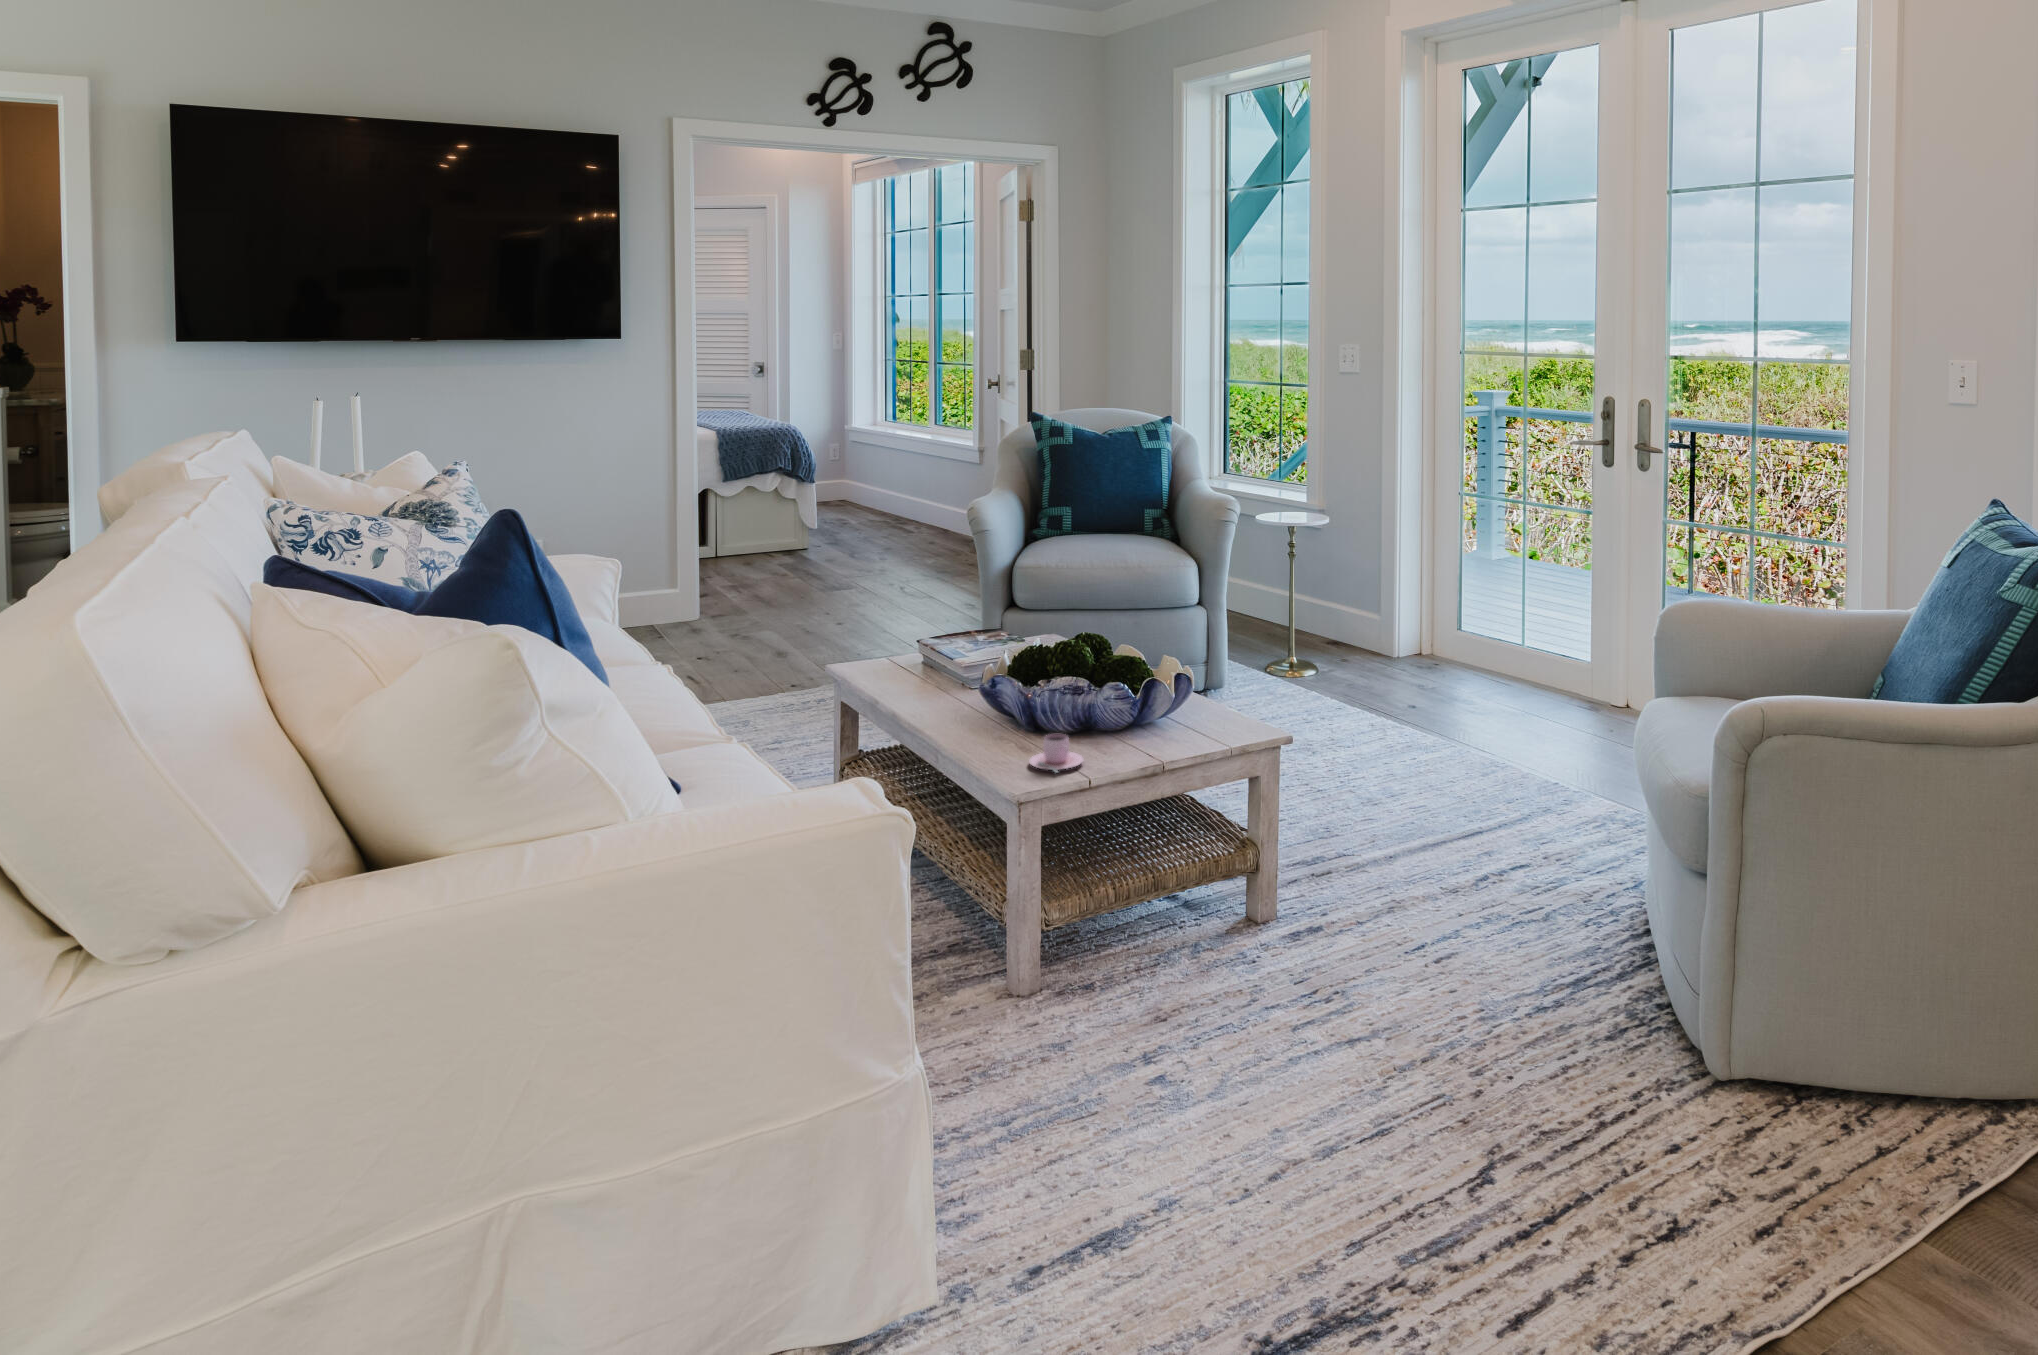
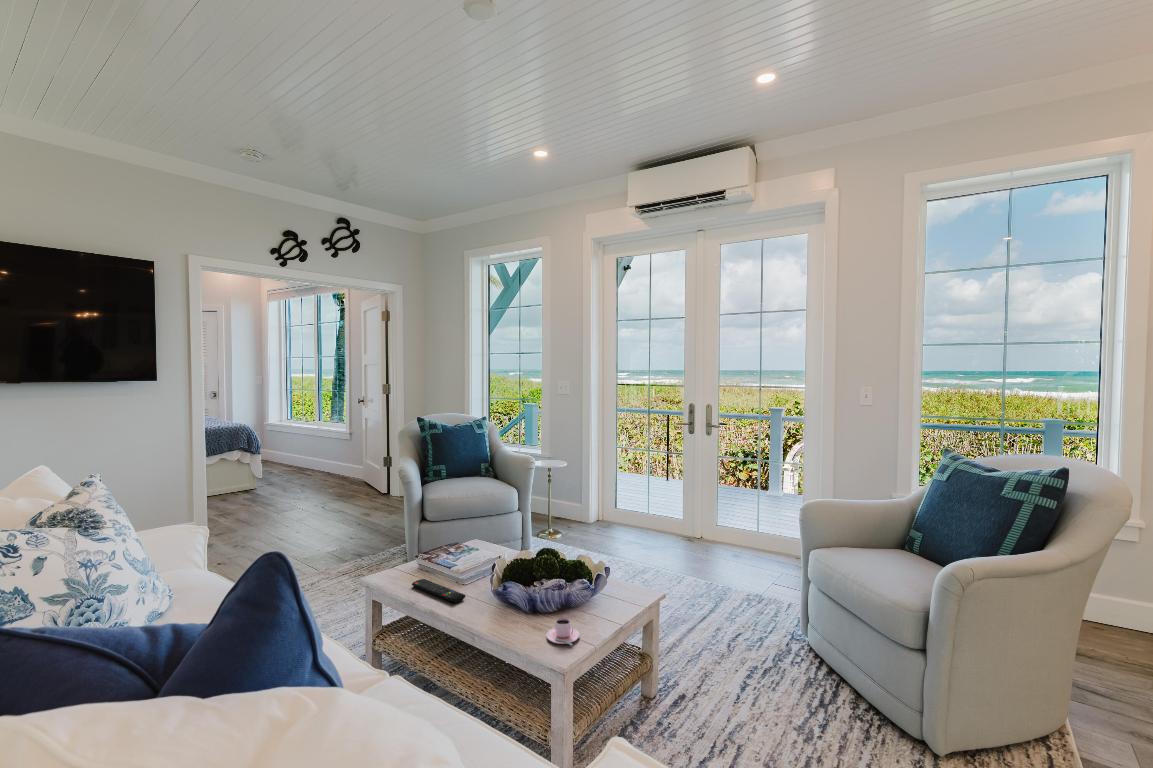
remote control: none [892,673,956,708] -> present [412,579,465,603]

